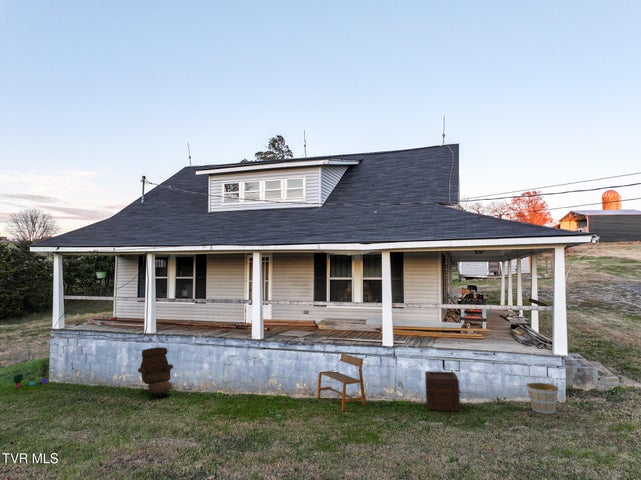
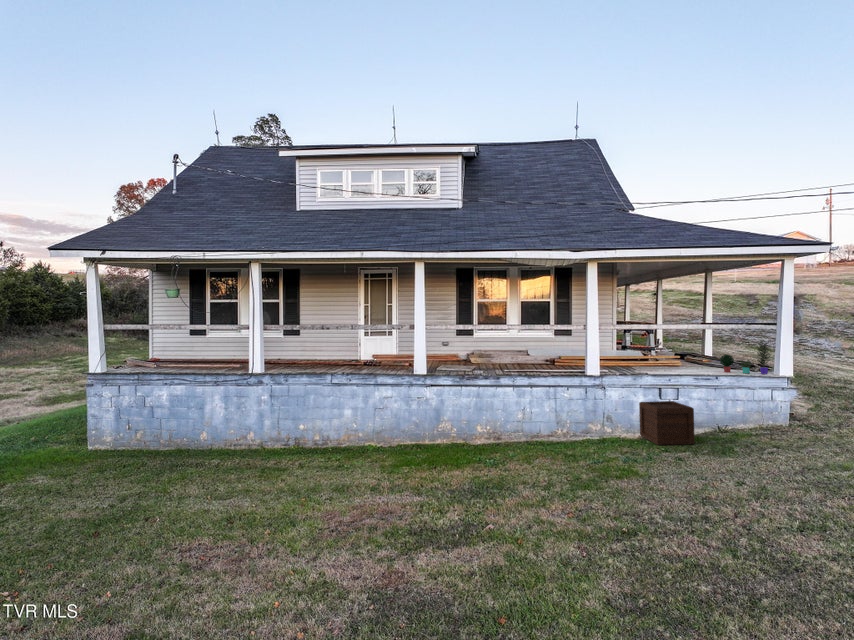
lounge chair: present [138,347,173,399] -> none [252,391,311,460]
bench: present [317,354,366,411] -> none [510,385,580,454]
potted plant: present [13,361,49,388] -> present [720,341,770,374]
wooden bucket: present [526,383,558,414] -> none [754,407,795,440]

